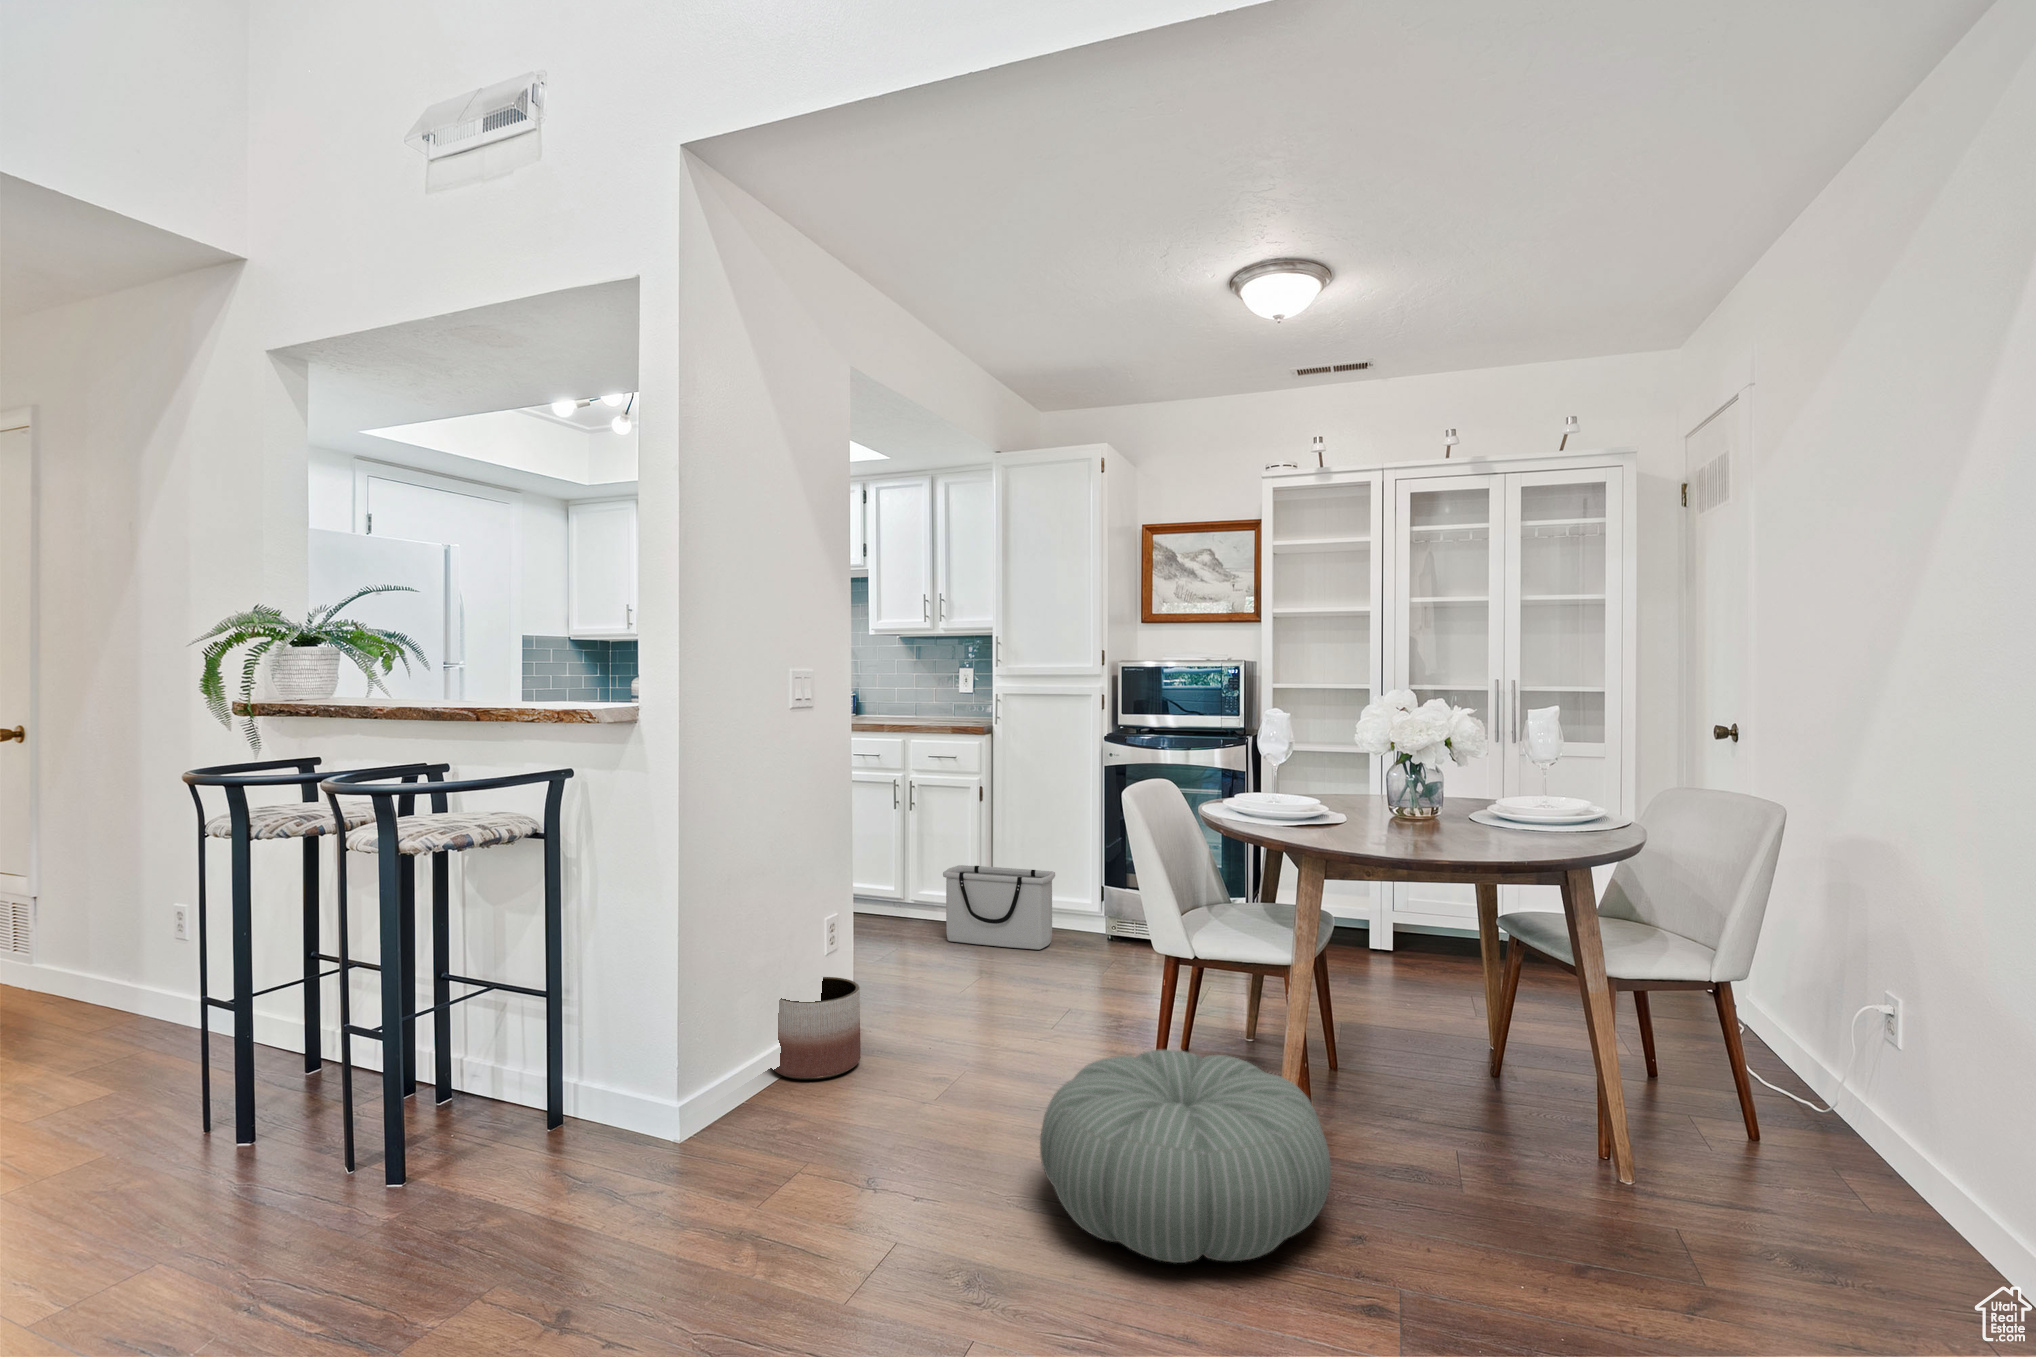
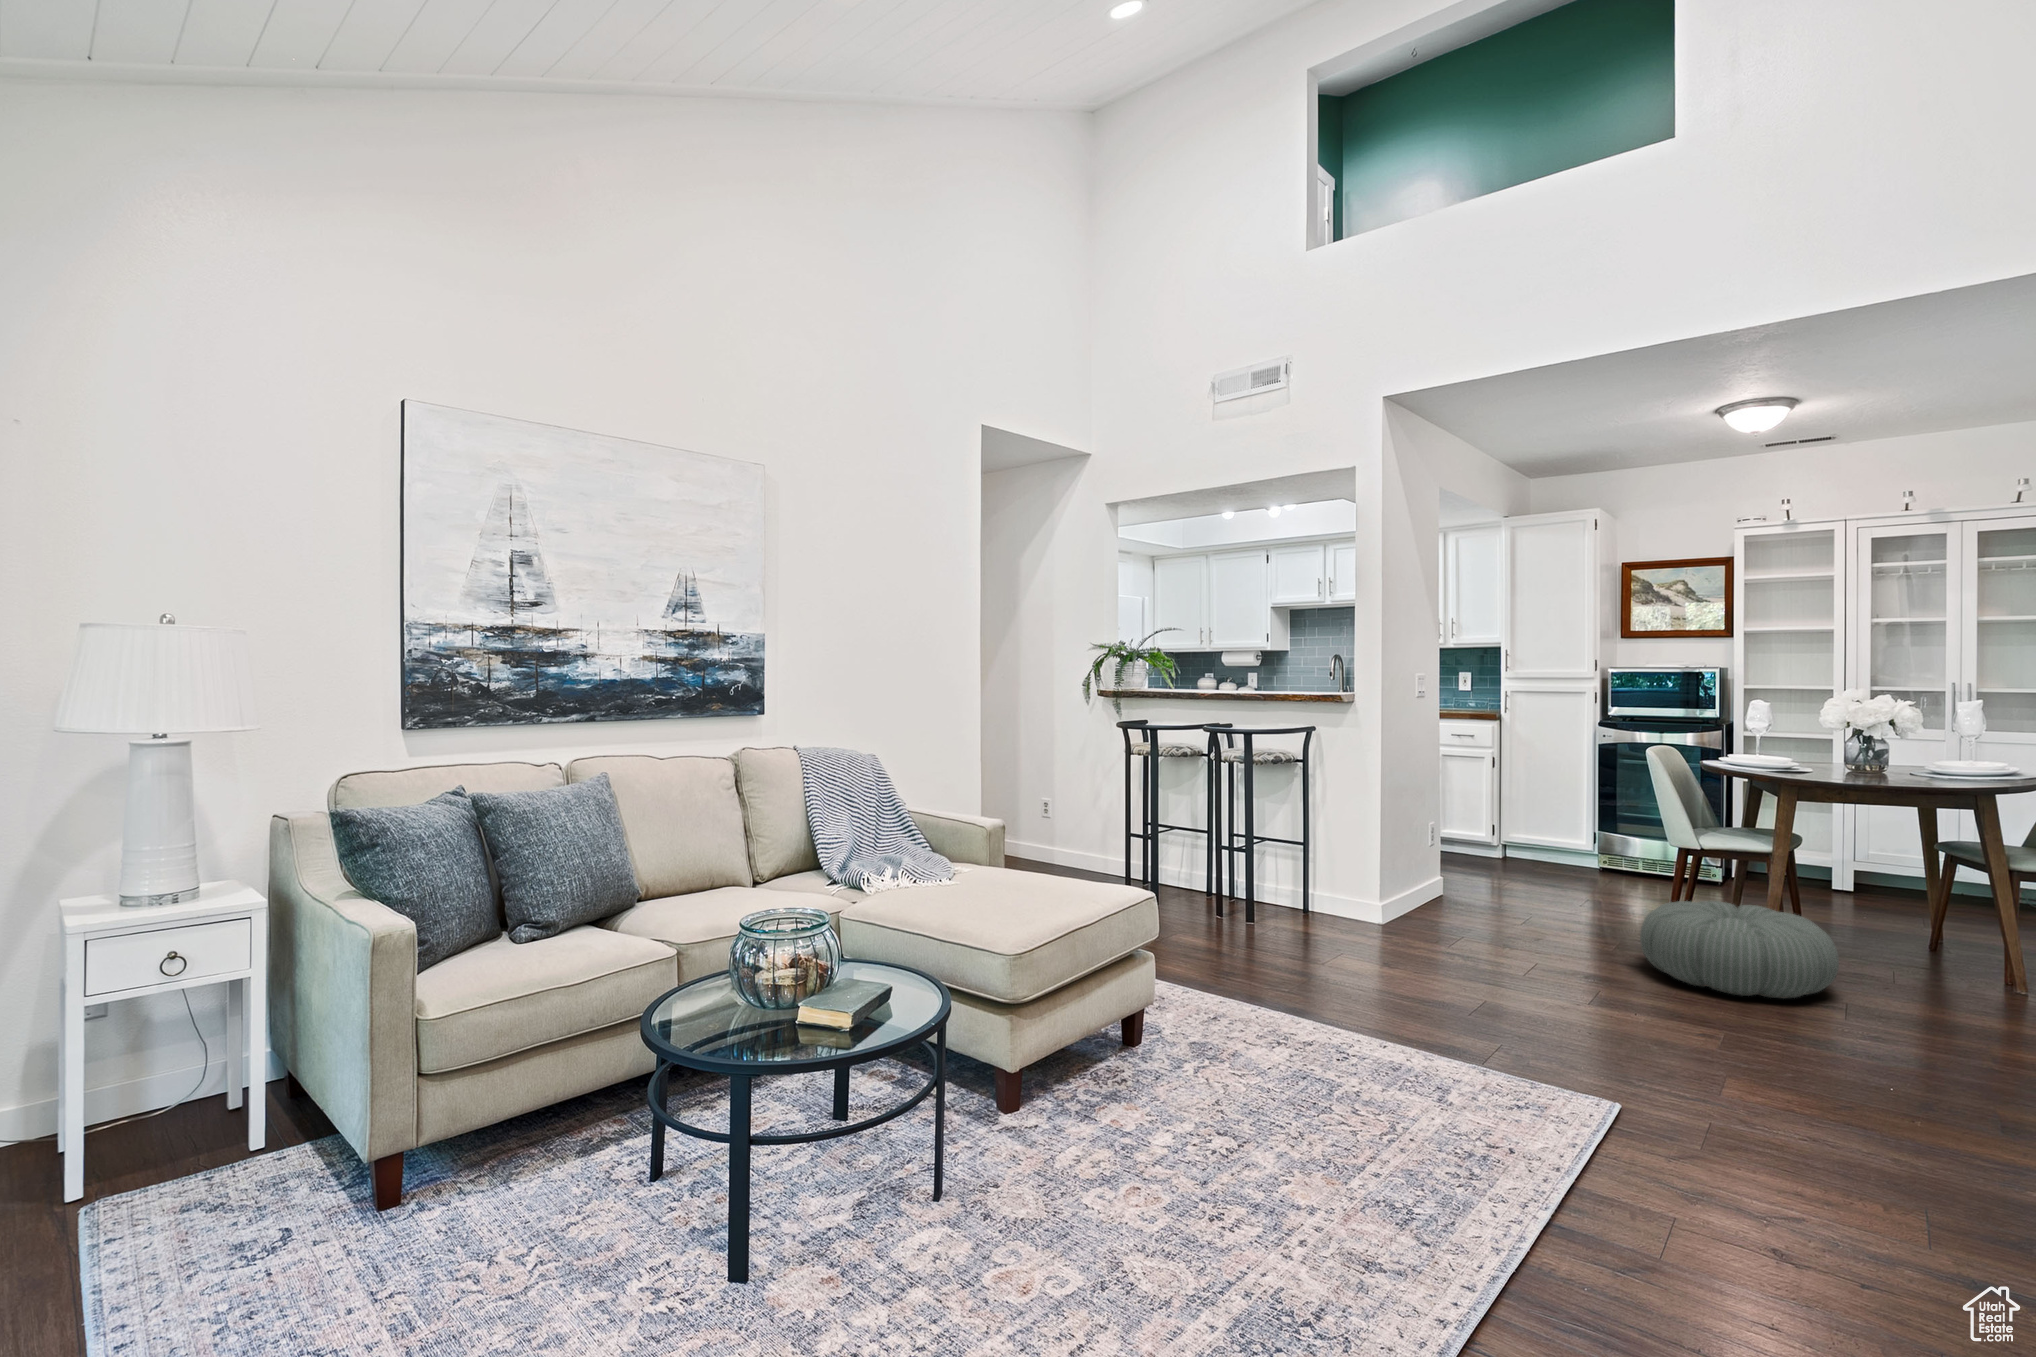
storage bin: present [943,865,1055,950] -> none [1469,812,1558,872]
planter: present [774,977,861,1080] -> none [1416,862,1473,918]

